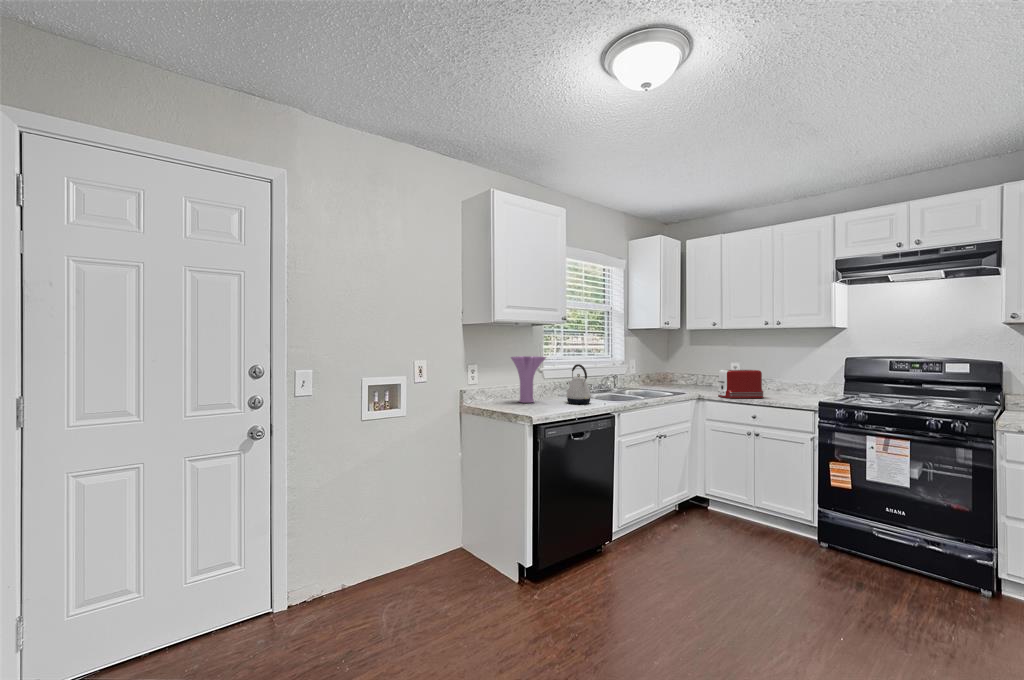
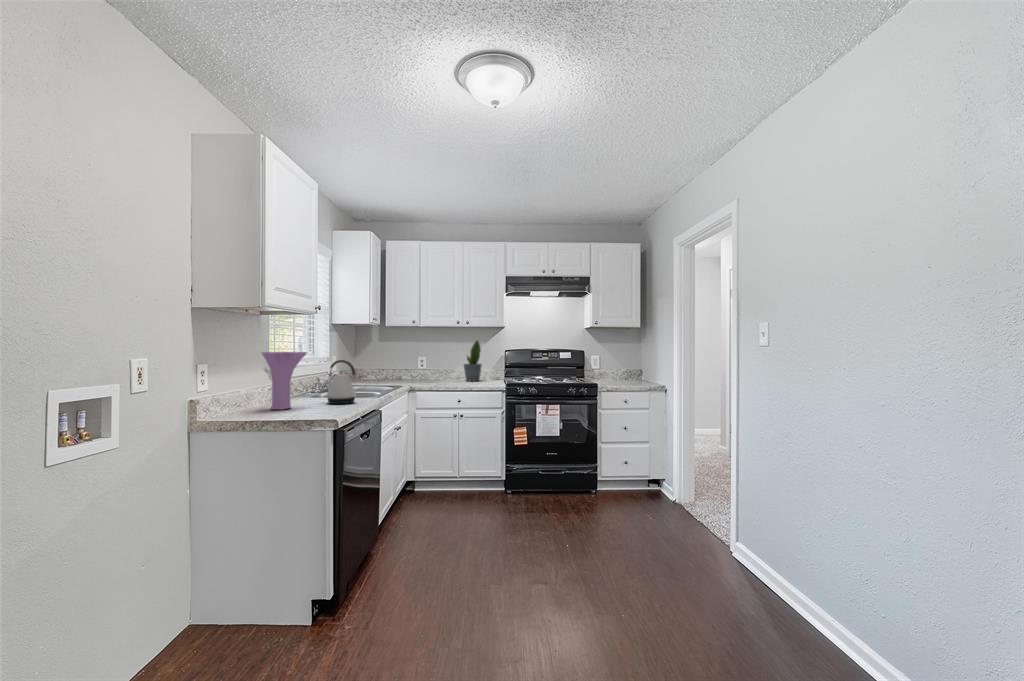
potted plant: none [780,343,808,396] -> present [464,340,481,381]
toaster: present [718,370,764,398] -> none [431,362,464,387]

